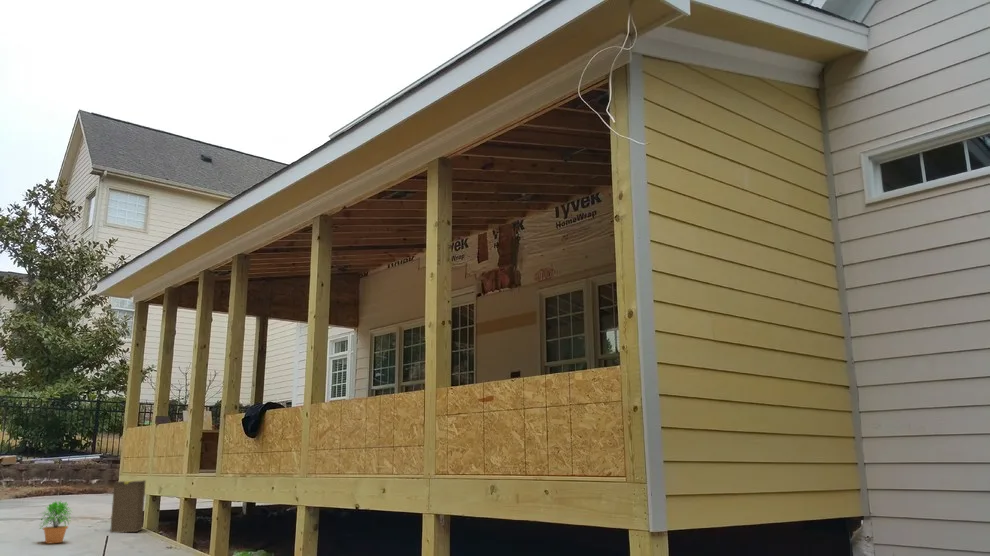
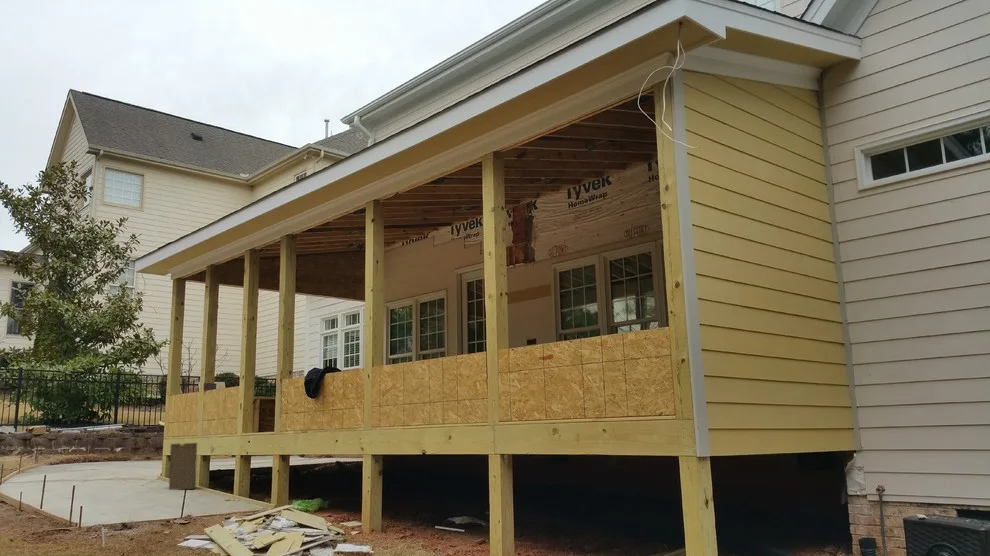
potted plant: present [40,502,70,543] -> none [113,458,144,497]

